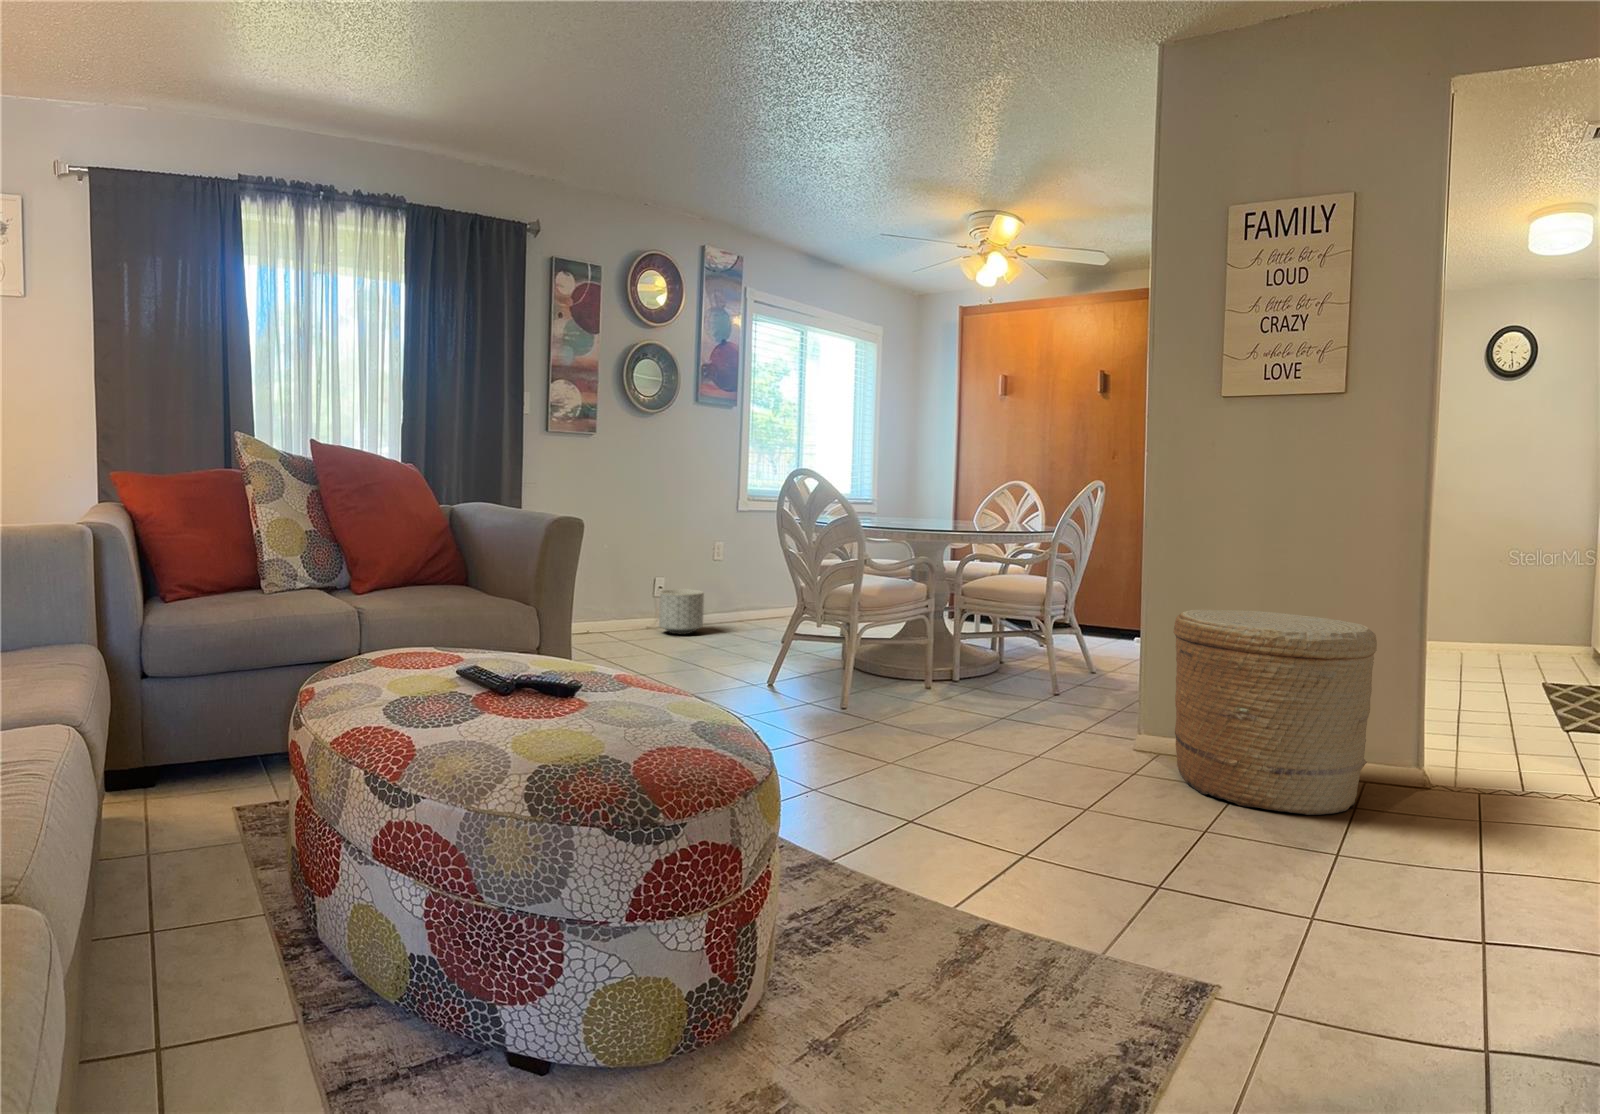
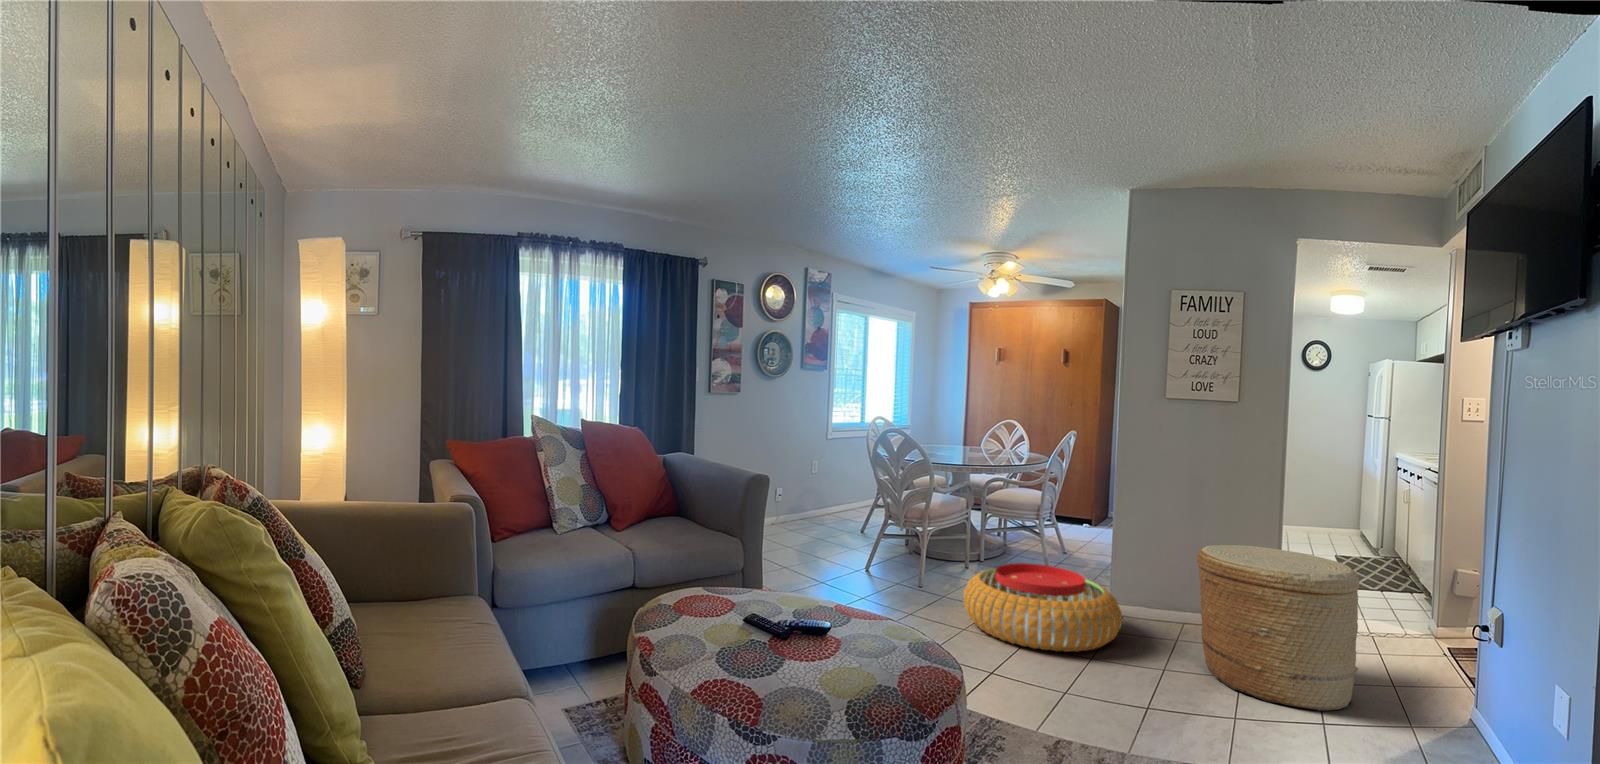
planter: present [659,589,704,634] -> none [778,501,809,534]
pouf: none [872,649,1081,757] -> present [963,563,1122,652]

